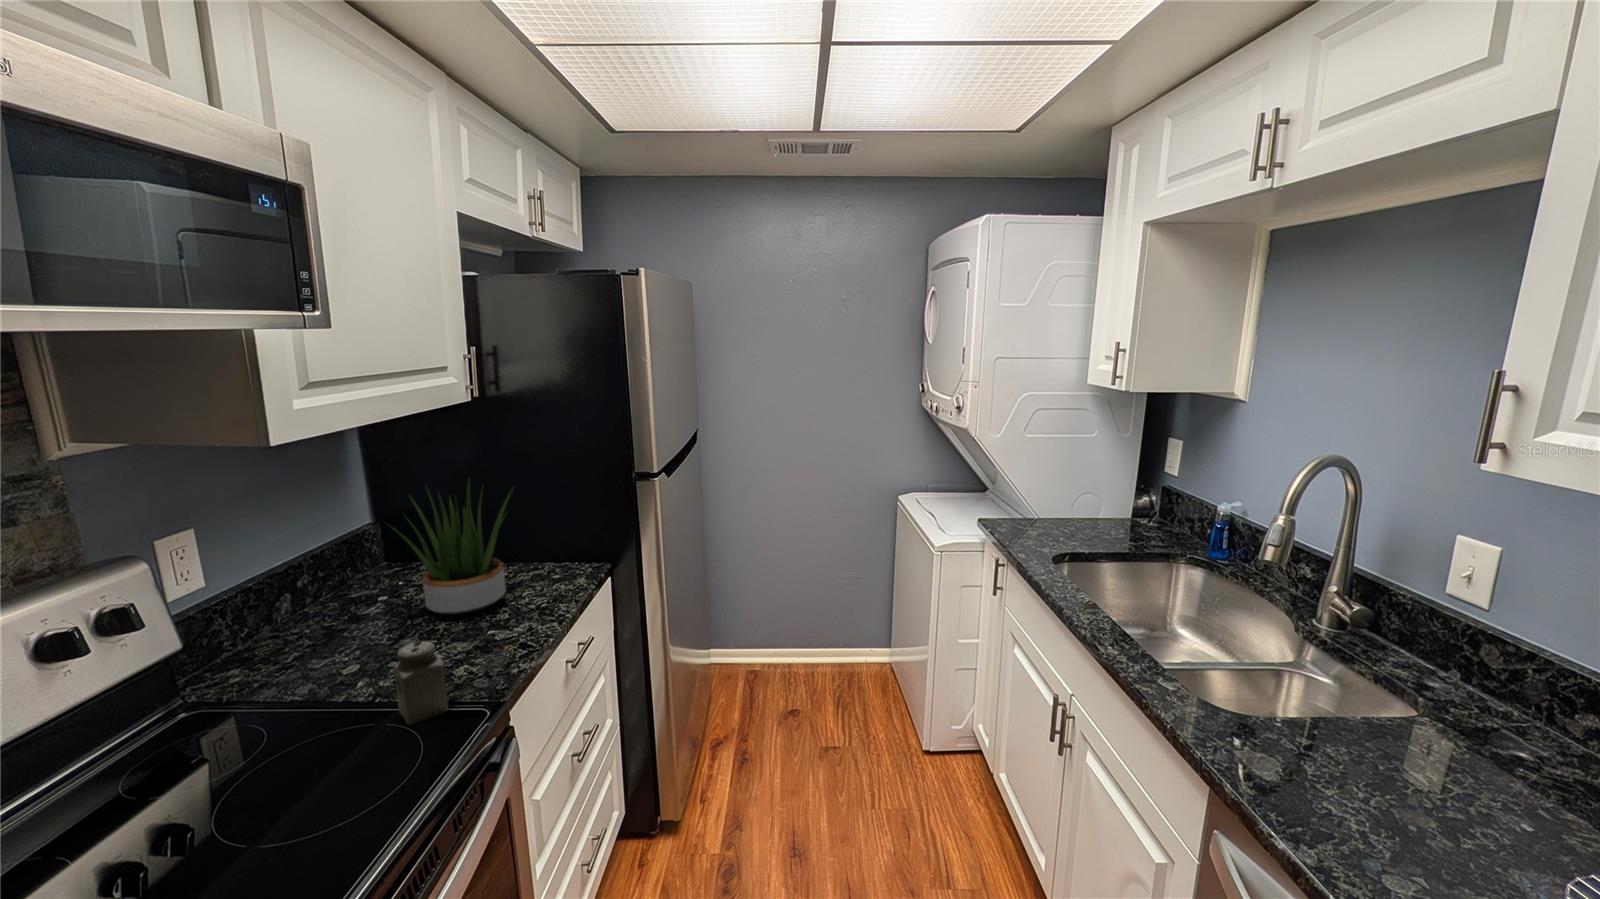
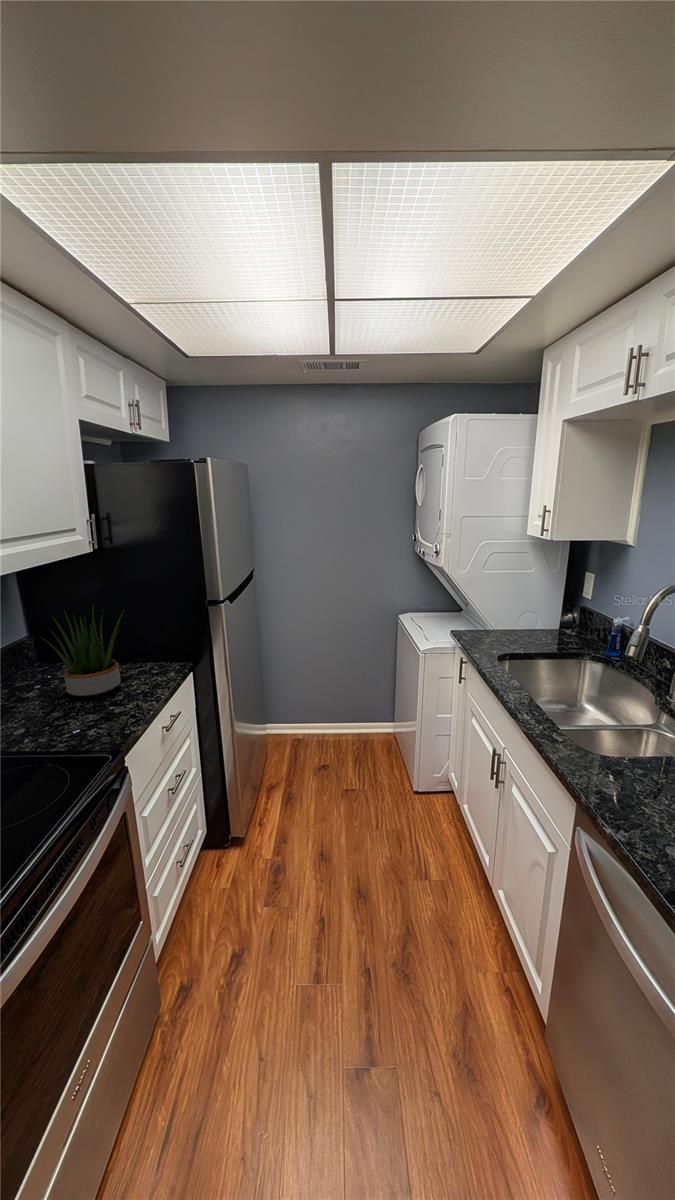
salt shaker: present [393,641,448,725] -> none [49,712,86,766]

